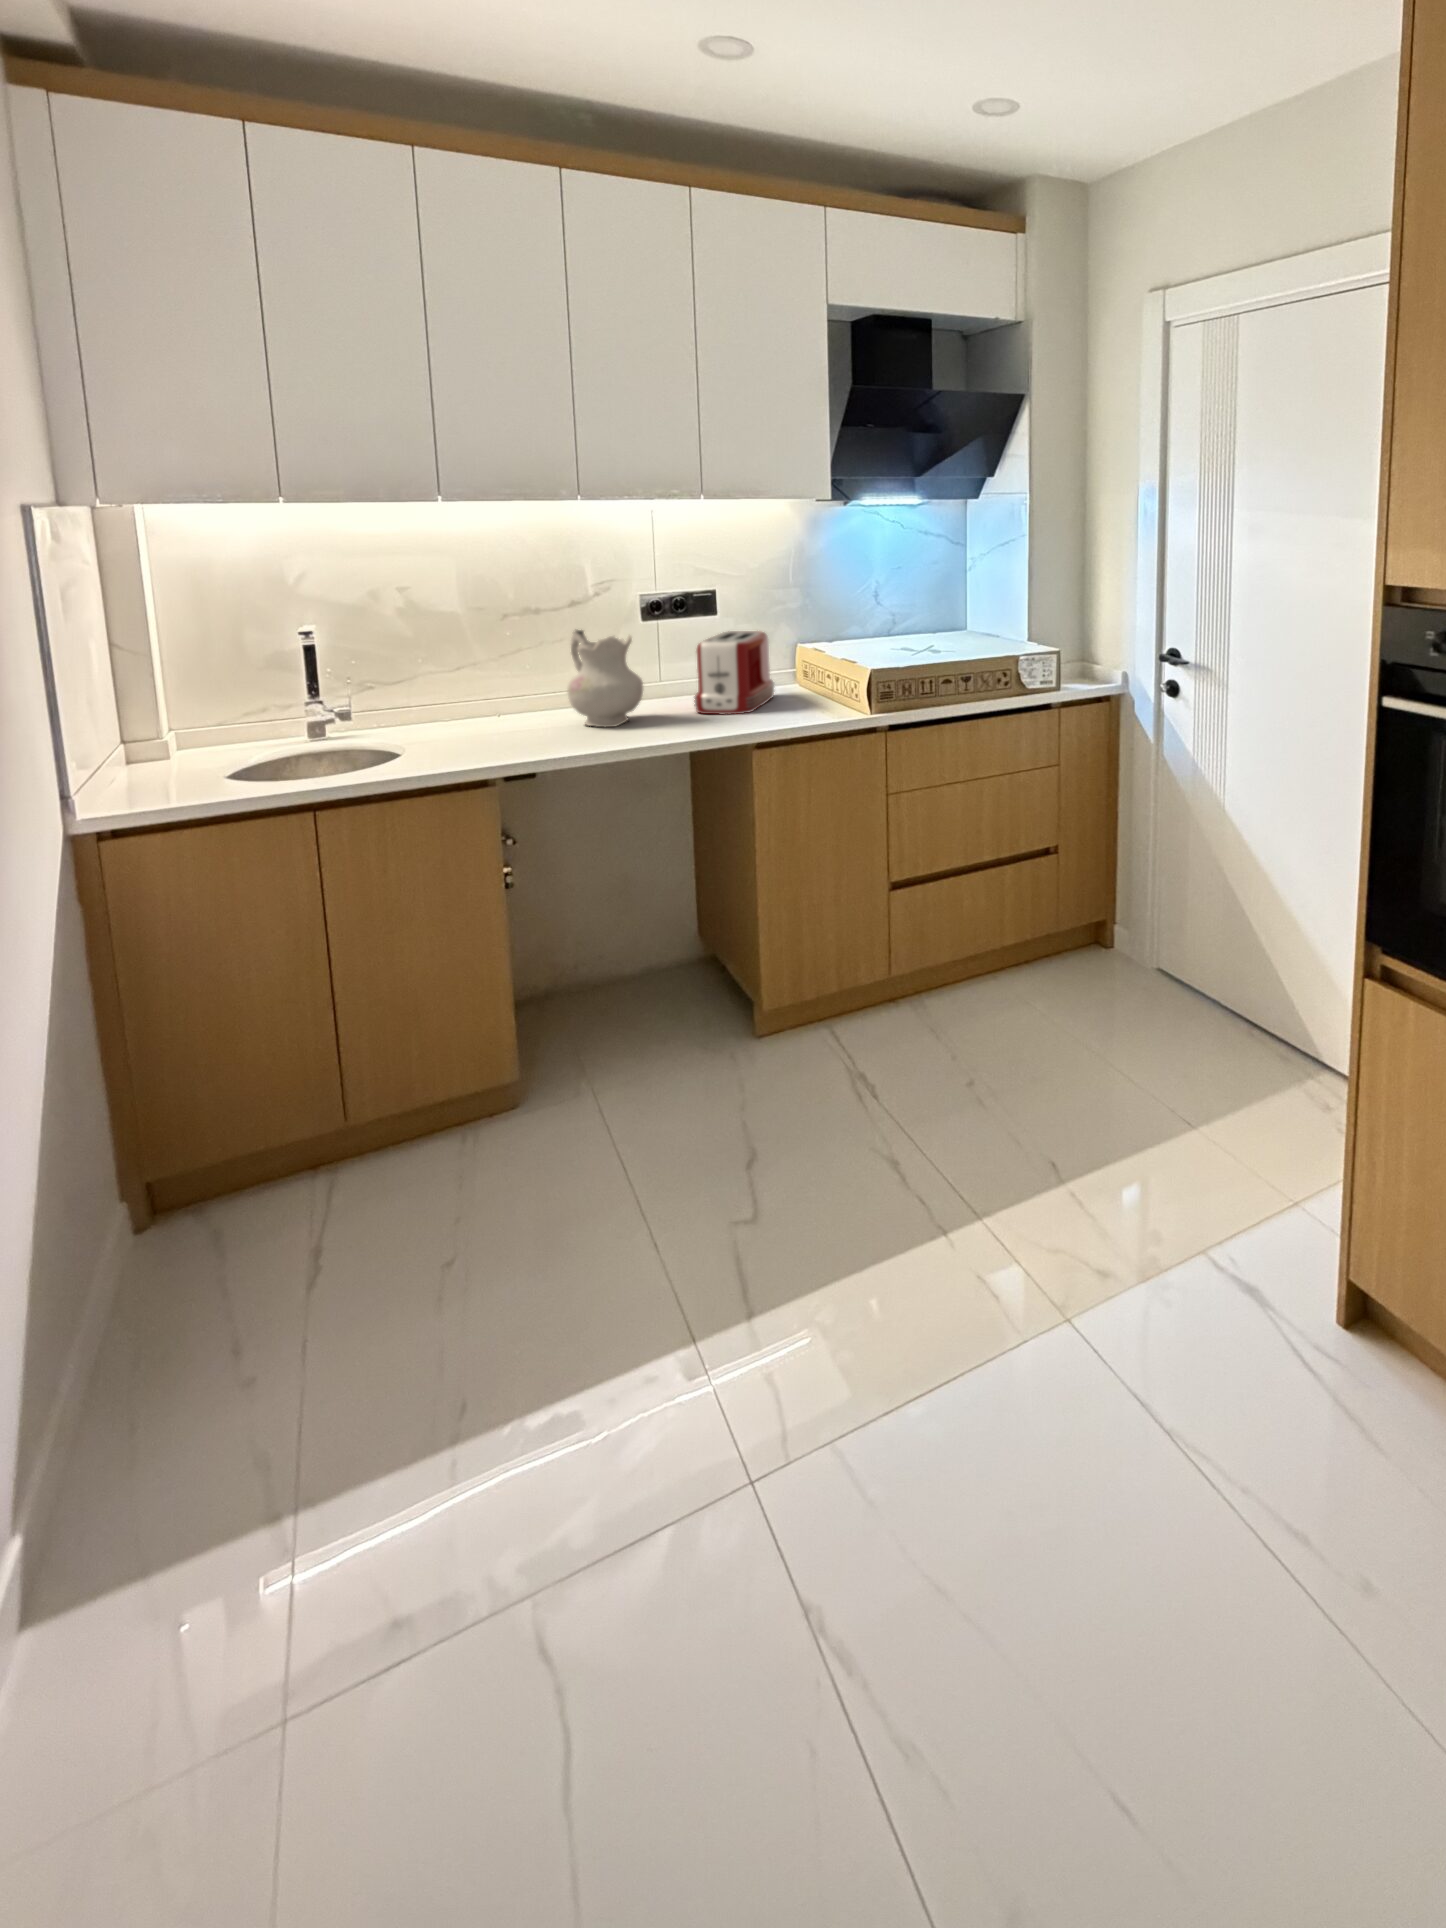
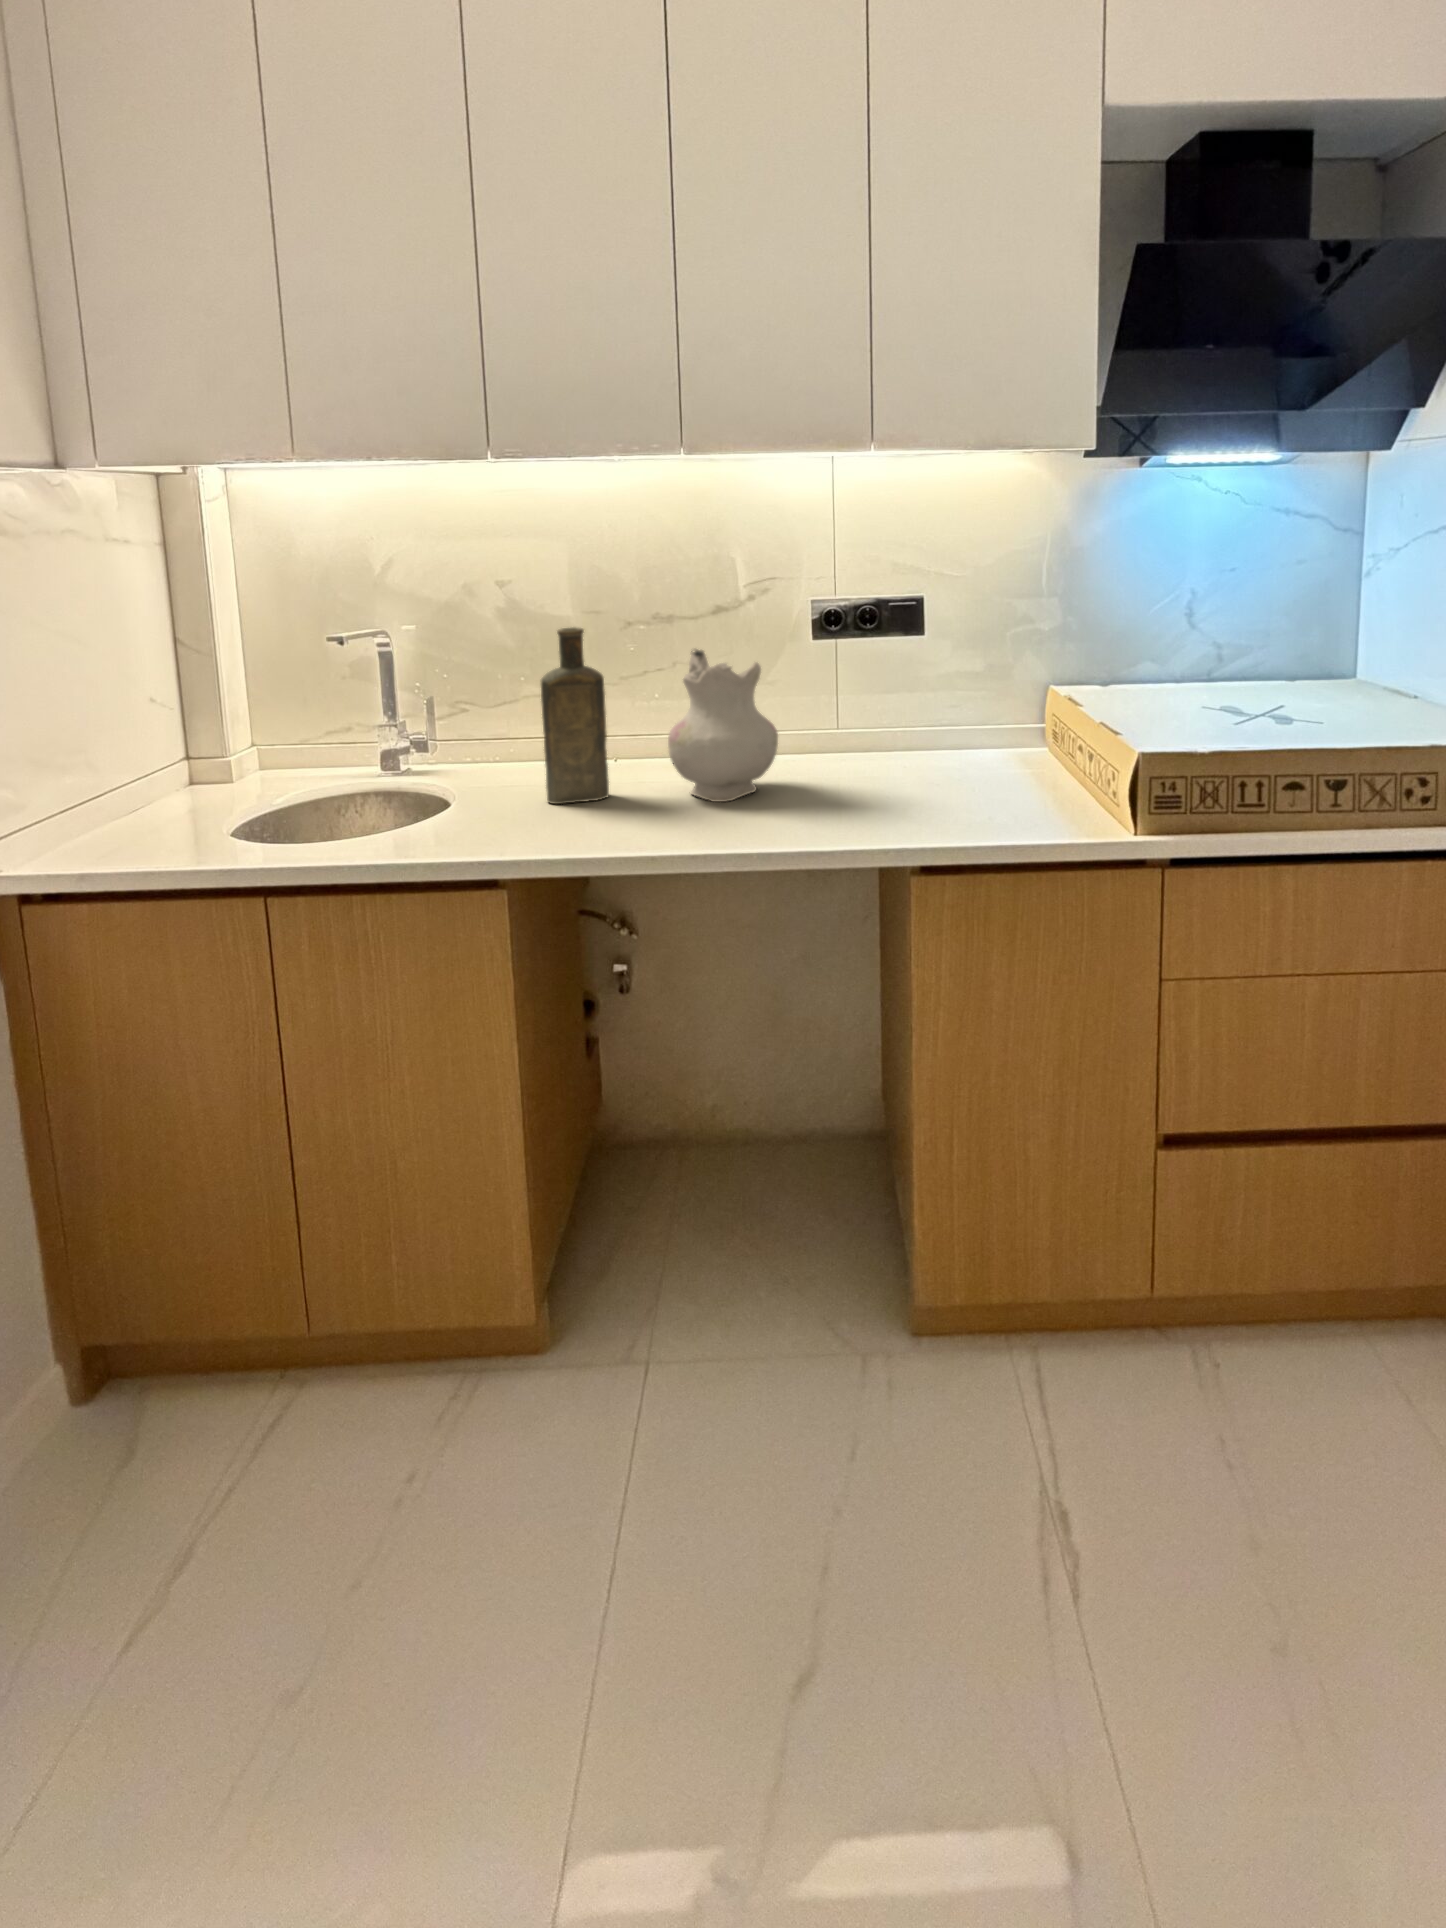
bottle: none [471,618,527,740] -> present [541,627,609,804]
toaster: present [694,631,774,714] -> none [855,662,998,800]

